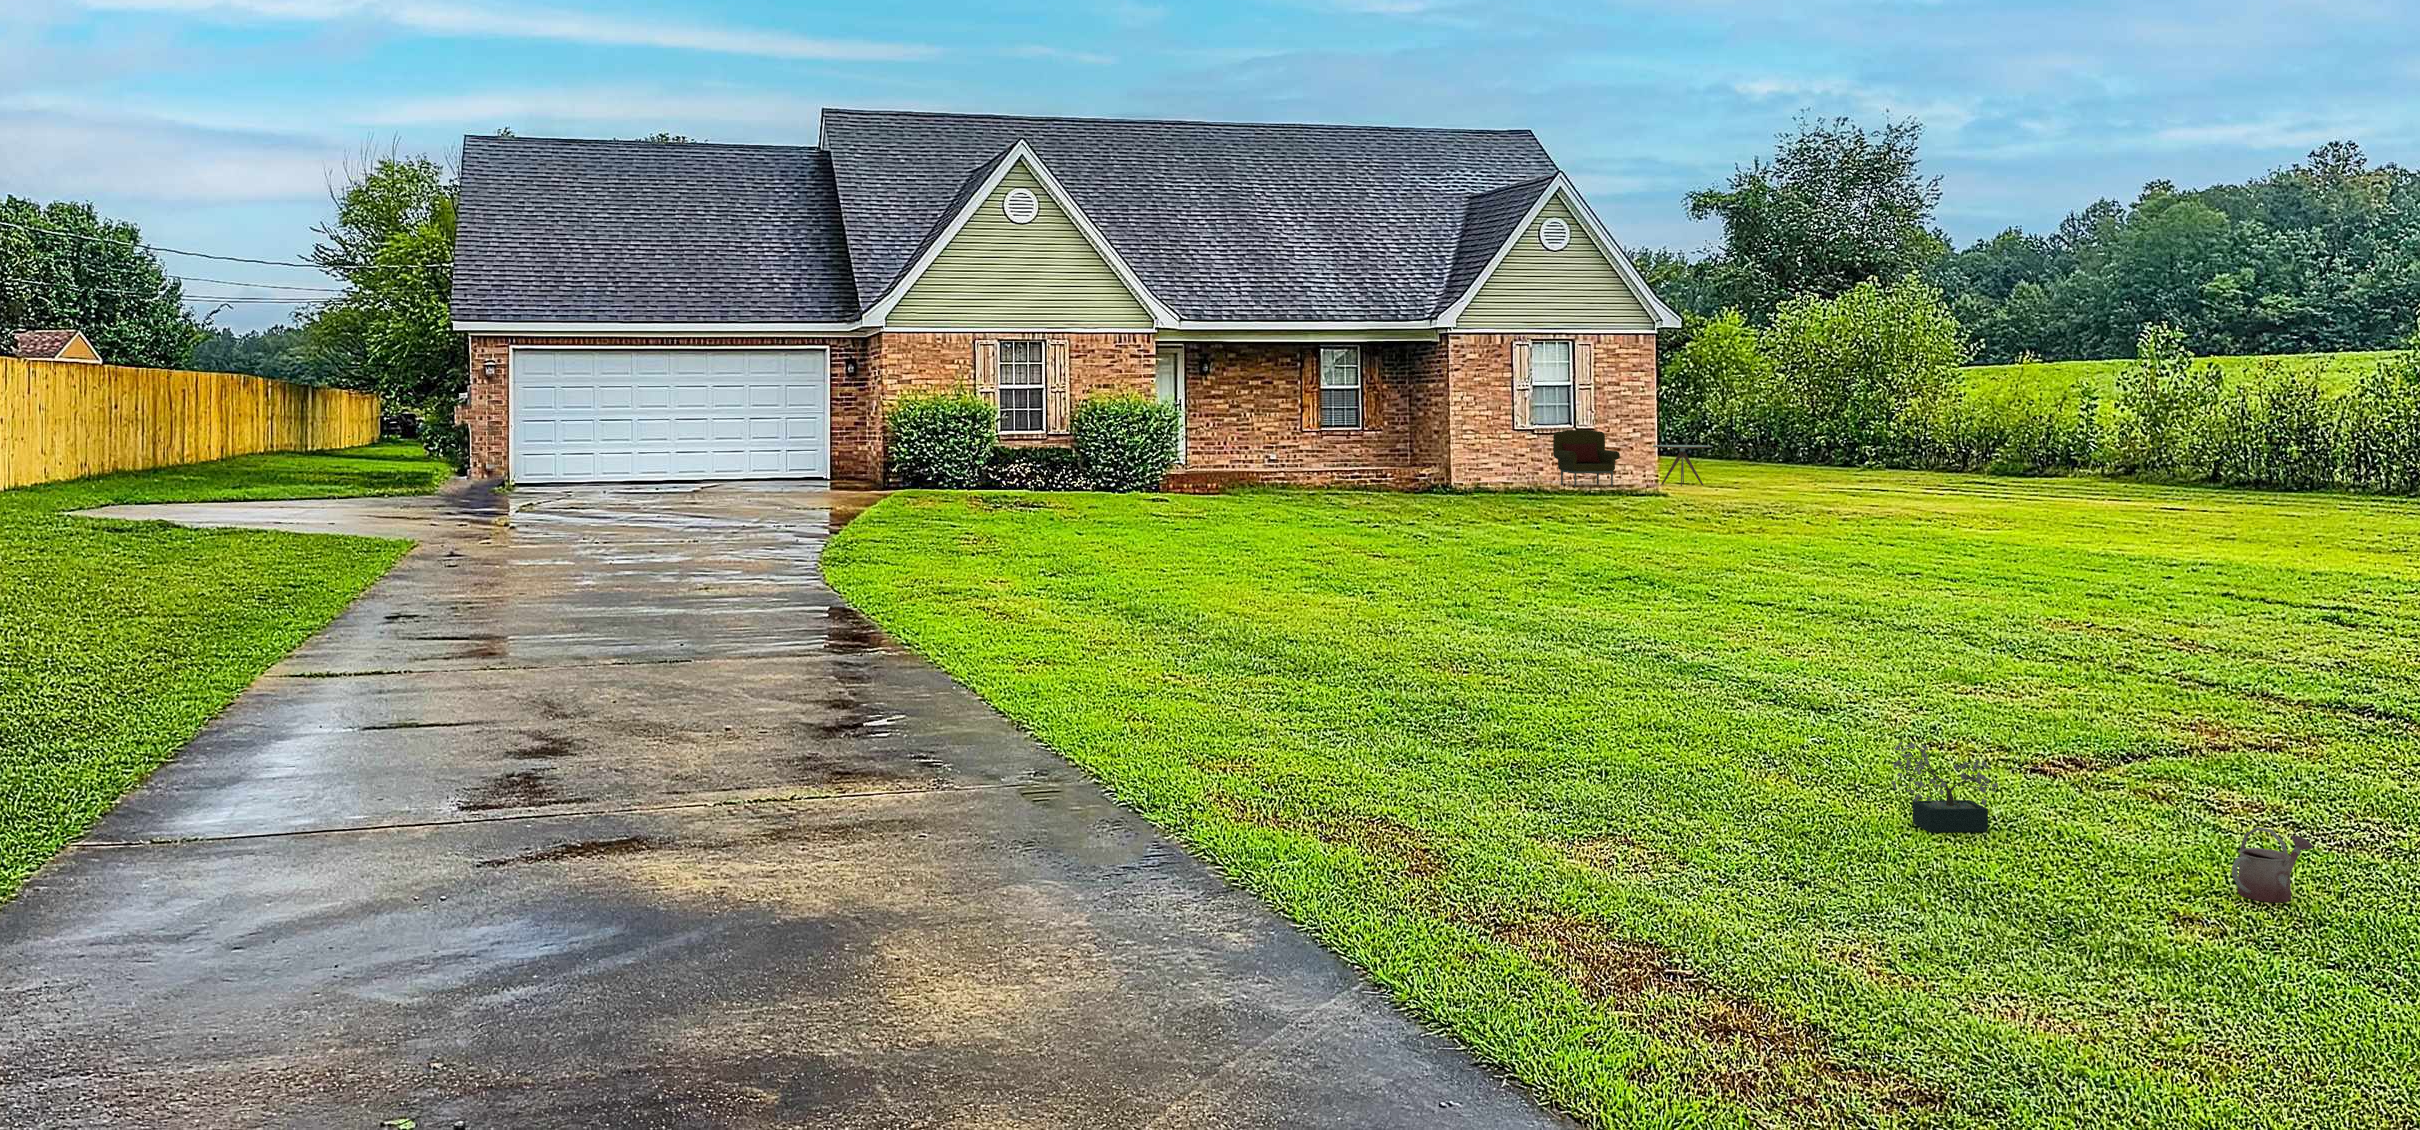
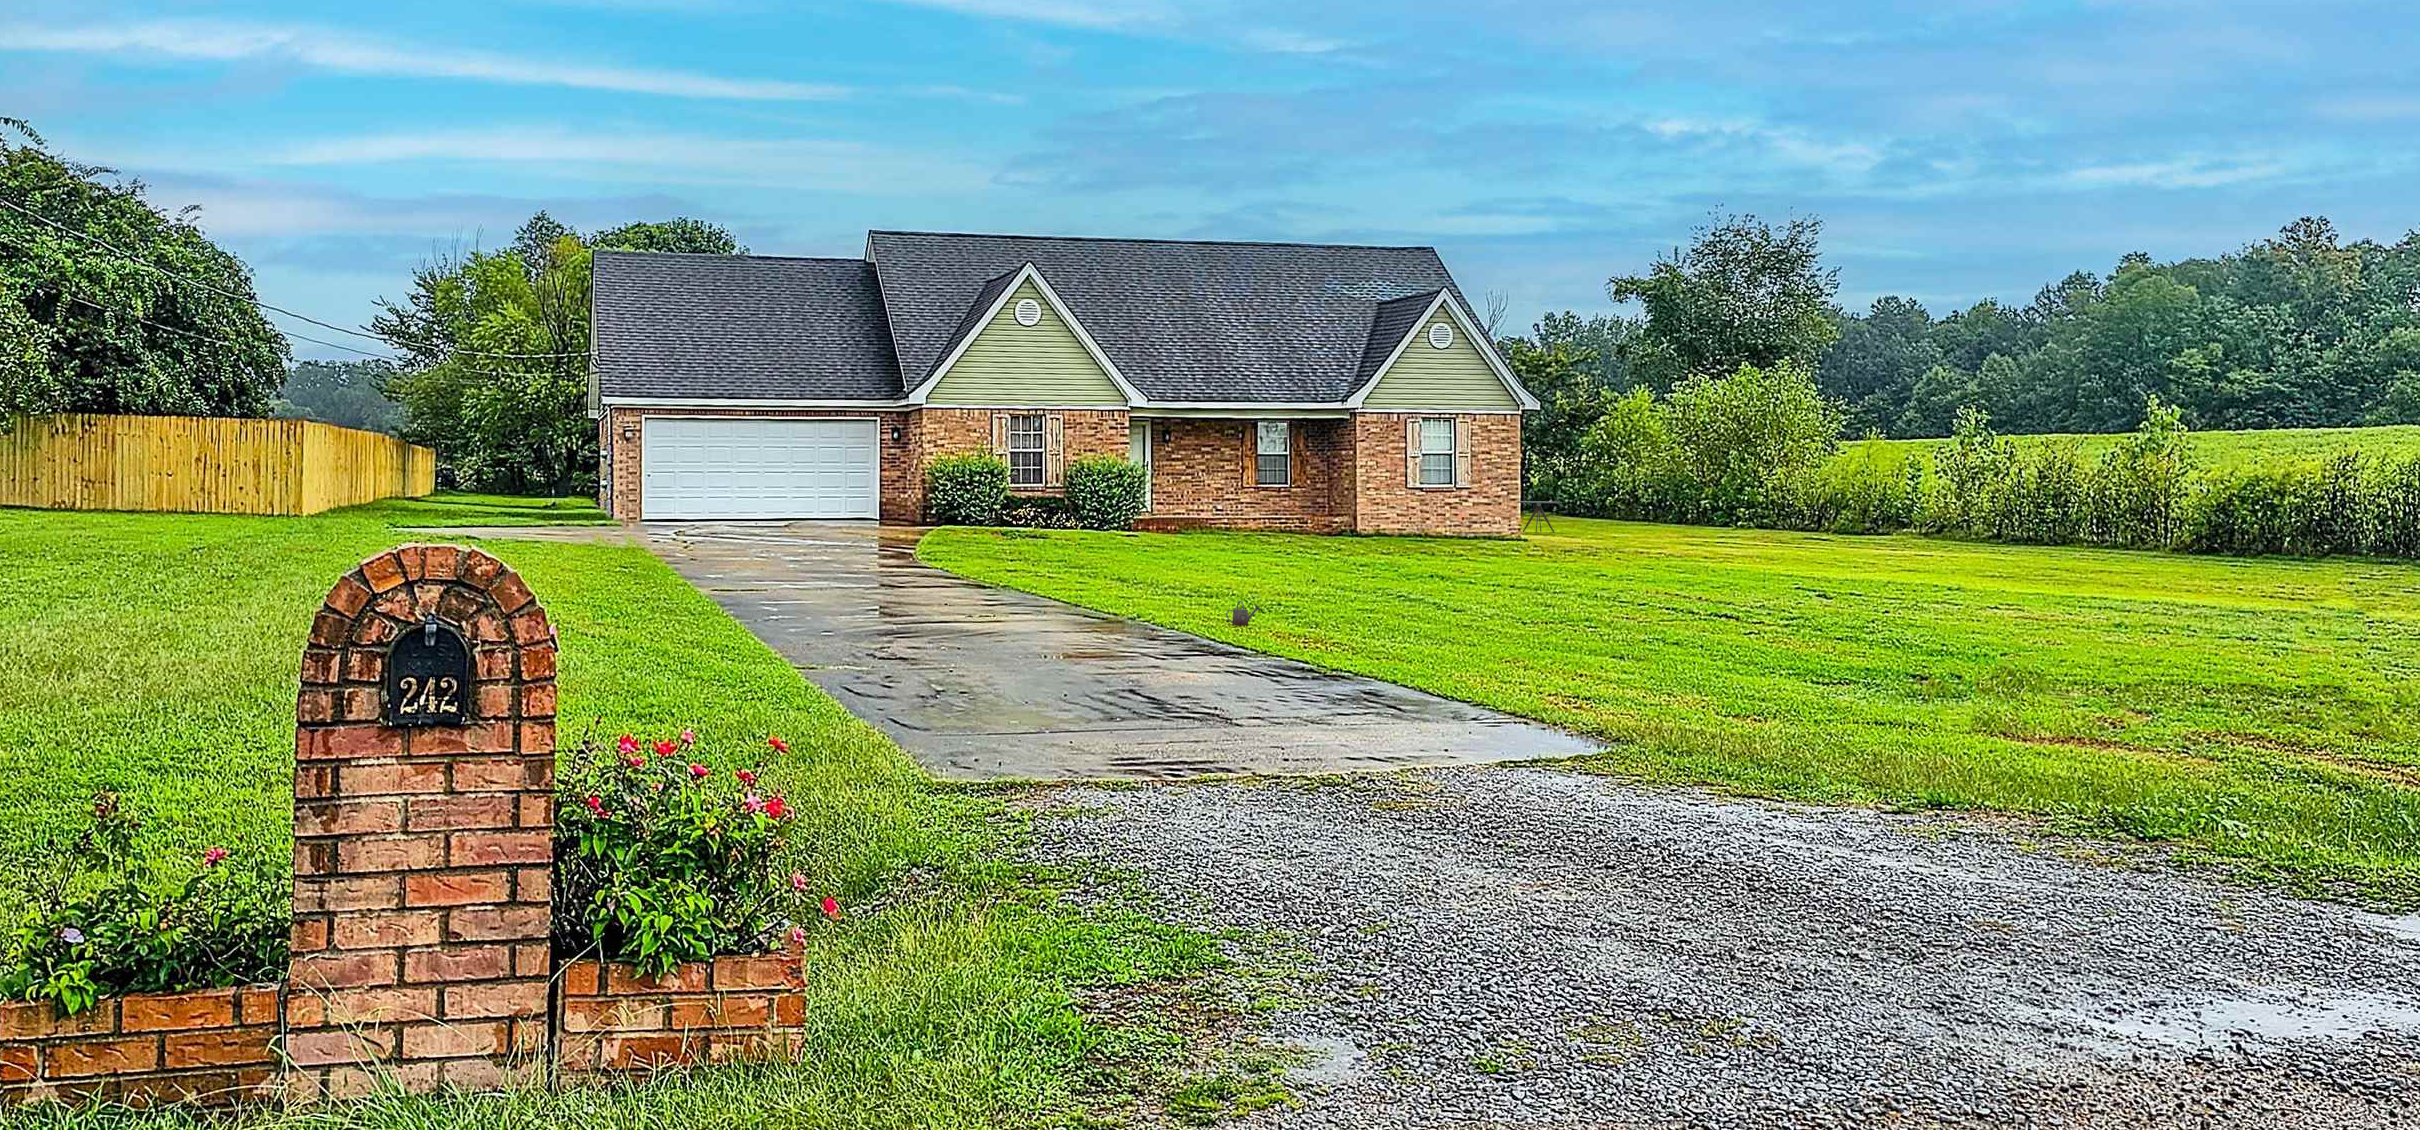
armchair: present [1553,430,1620,487] -> none [1437,488,1487,532]
decorative plant: present [1892,742,1998,832] -> none [1367,585,1407,618]
watering can: present [2232,827,2312,902] -> present [1226,601,1261,625]

